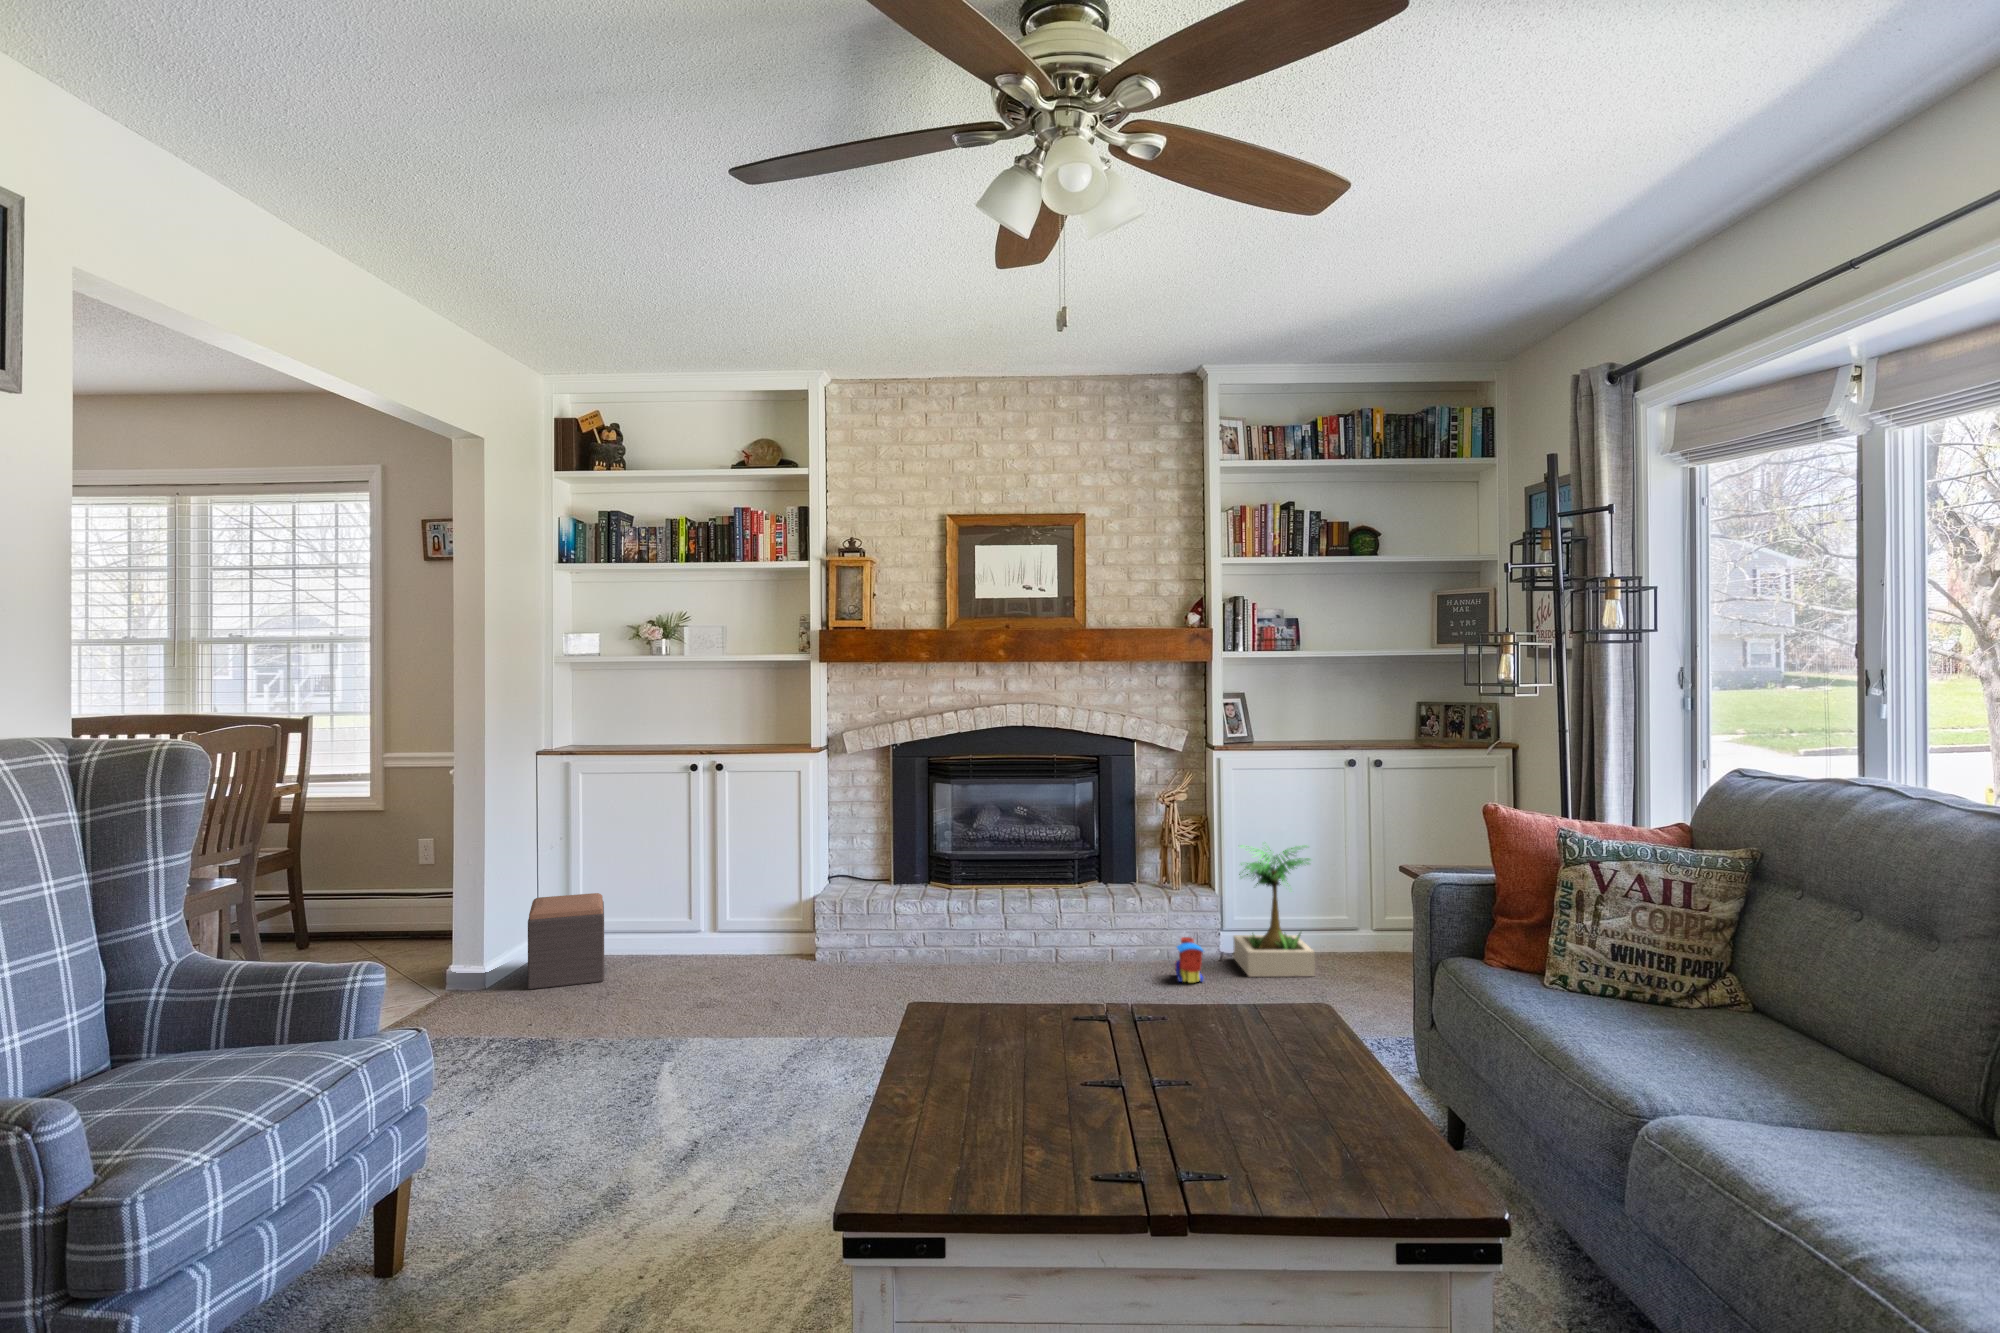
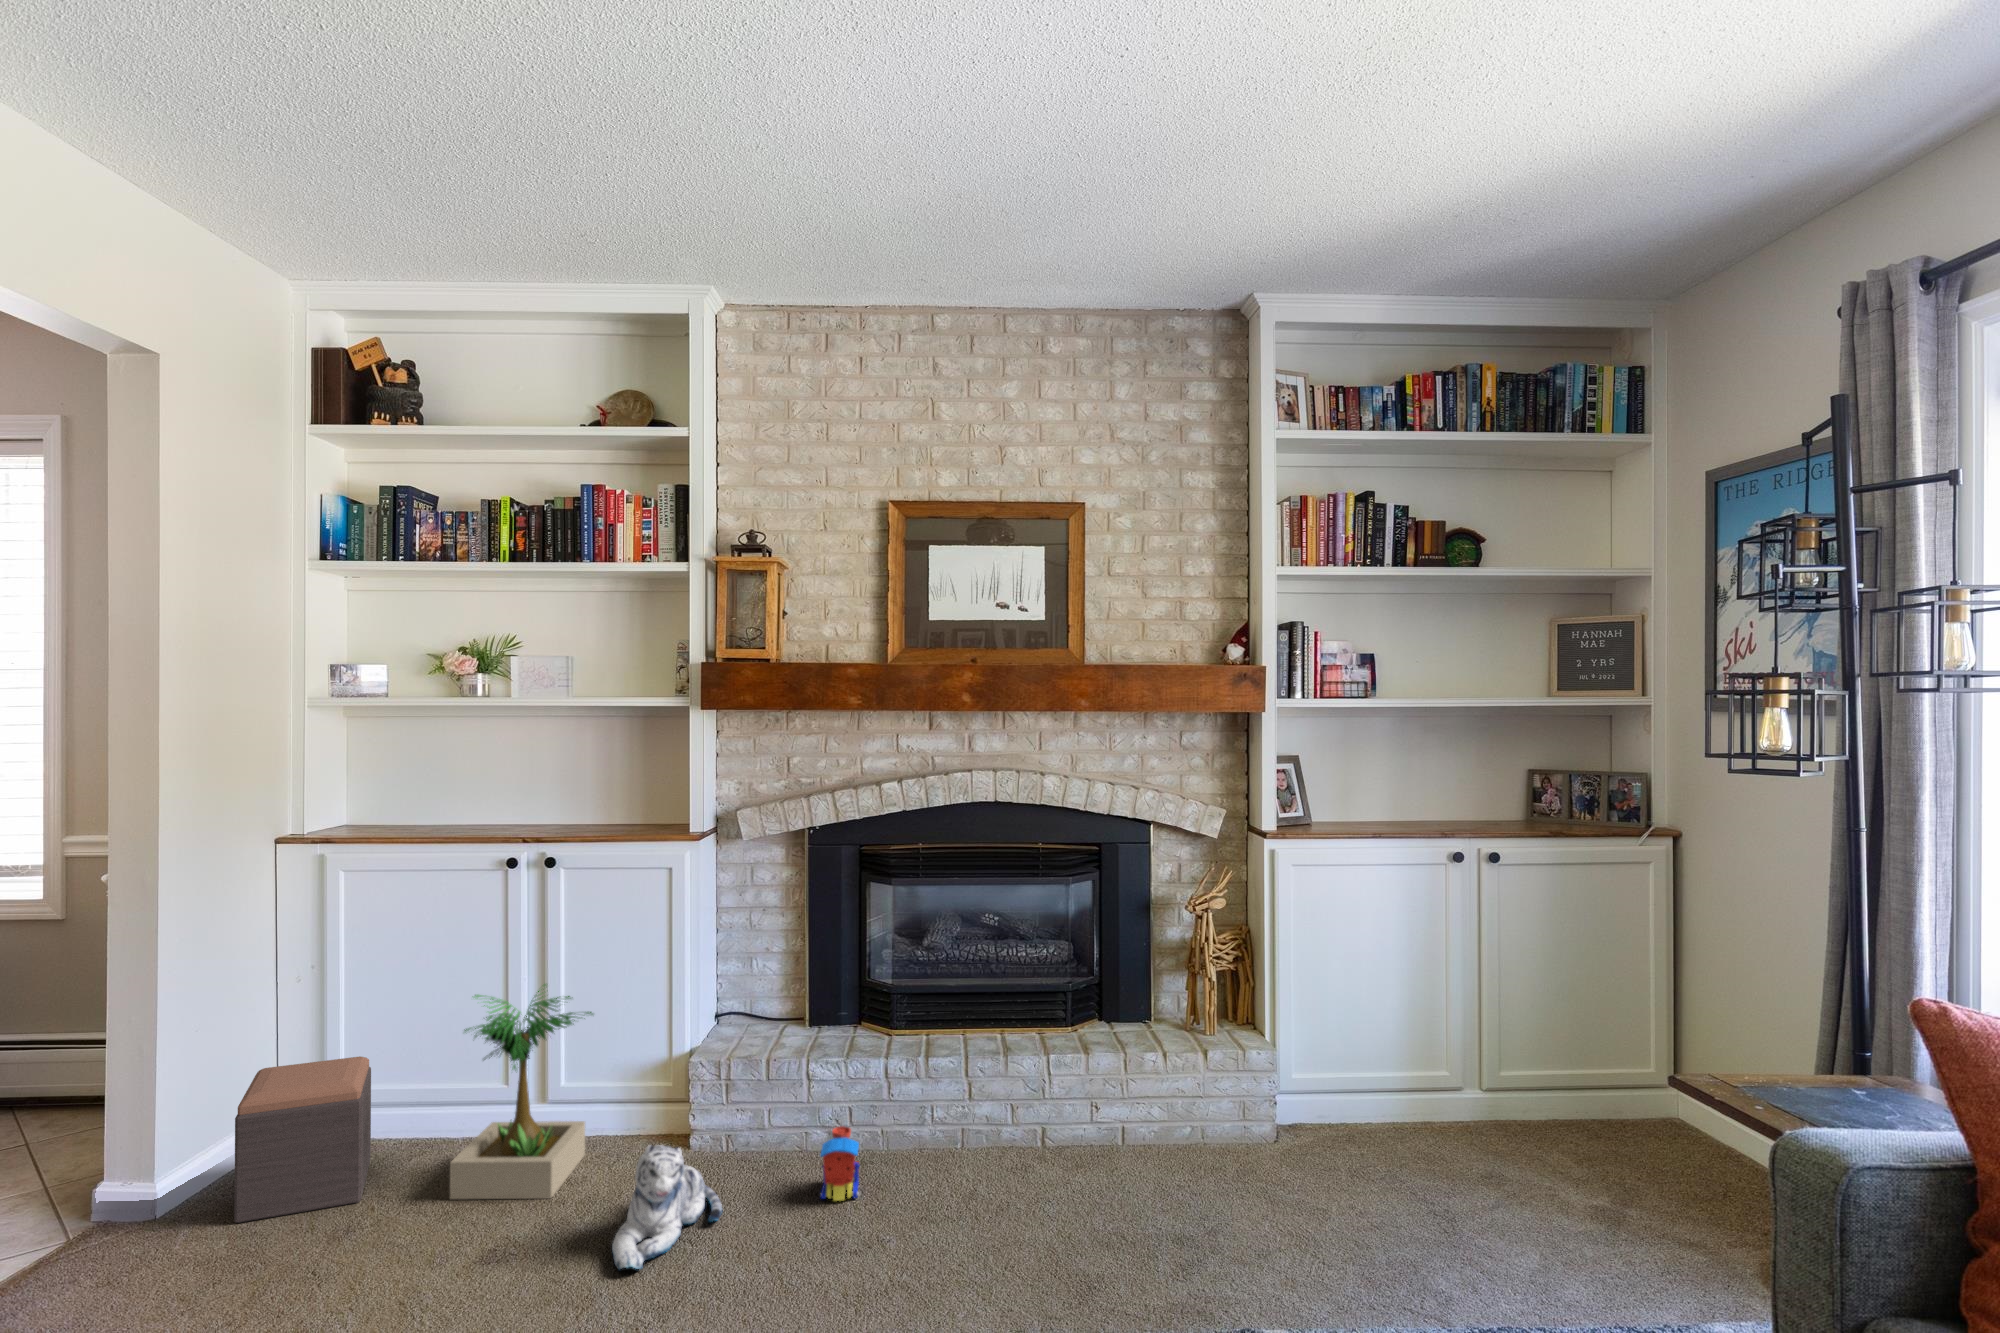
potted plant: present [1233,845,1315,977] -> present [450,984,593,1199]
plush toy: none [771,937,839,1010] -> present [612,1145,722,1270]
toy train: present [1175,937,1203,983] -> present [820,1126,859,1201]

